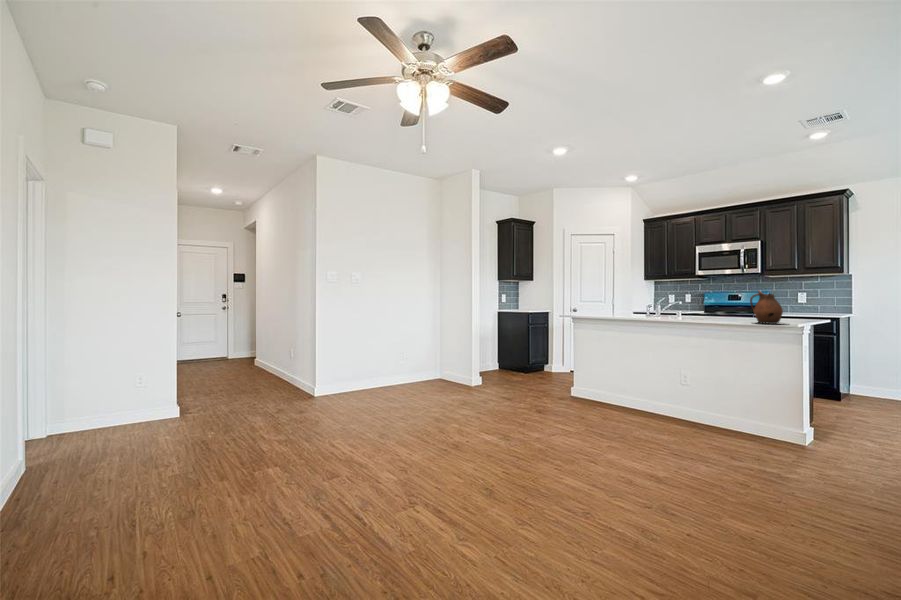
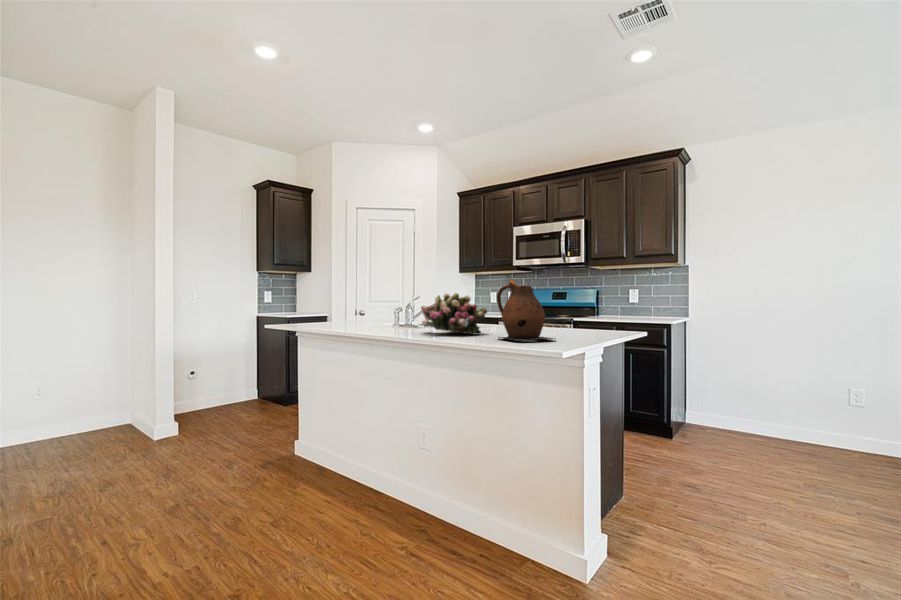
flower arrangement: none [690,298,734,321] -> present [421,293,487,334]

